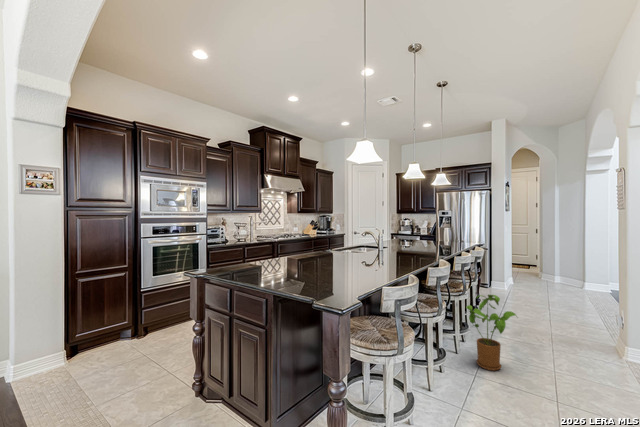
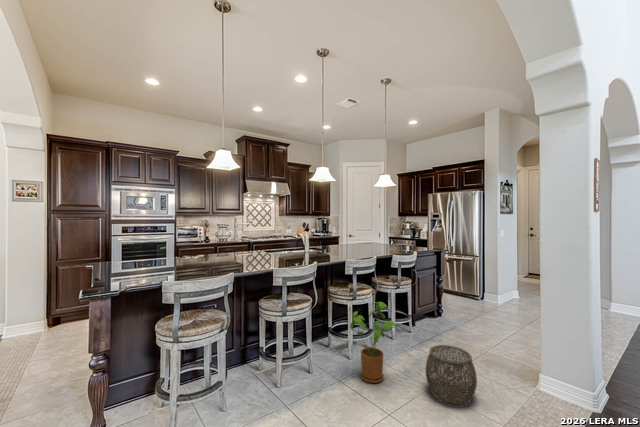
woven basket: none [536,329,590,379] -> present [425,345,477,405]

